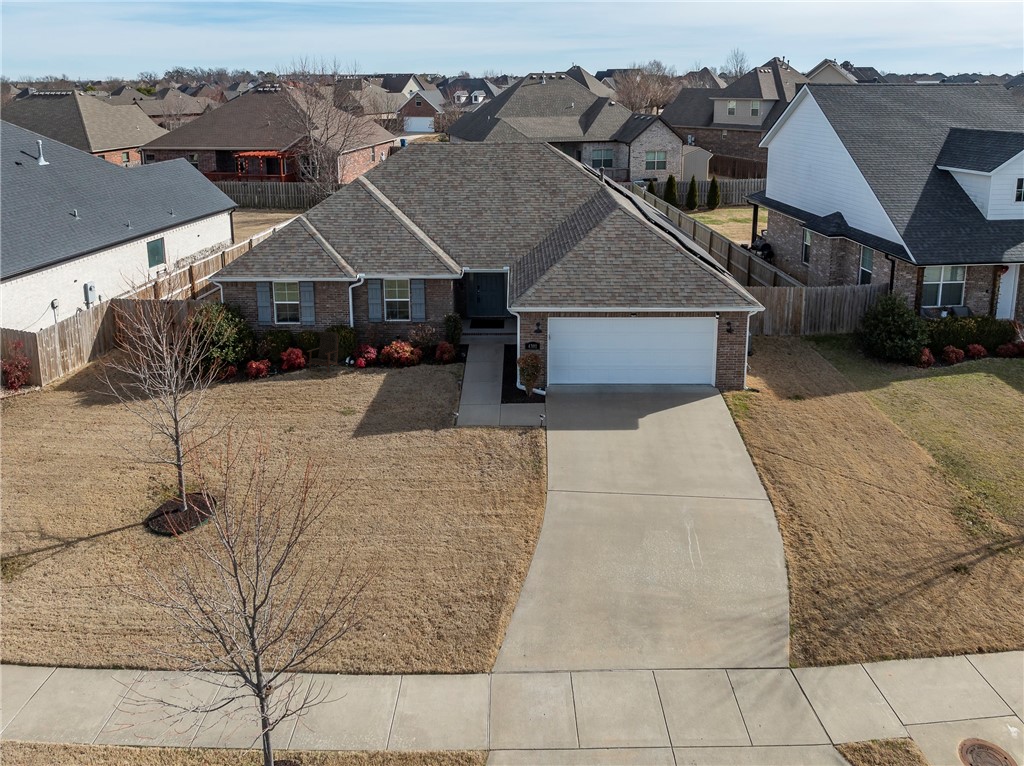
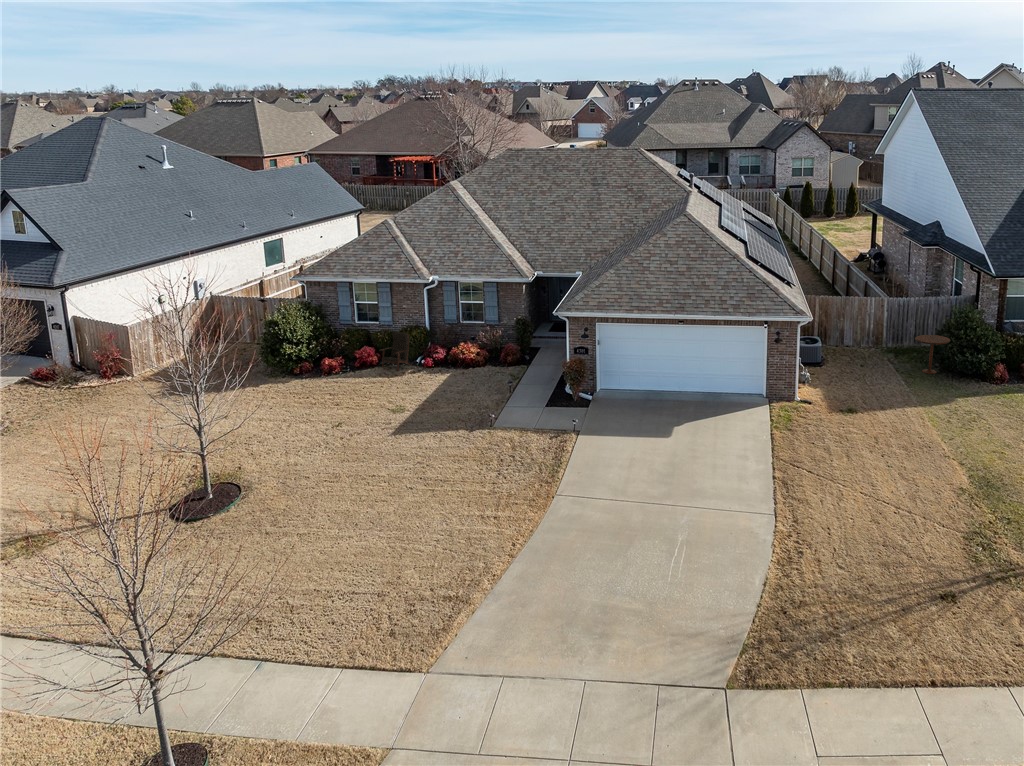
pedestal table: none [843,323,876,360] -> present [915,335,950,374]

